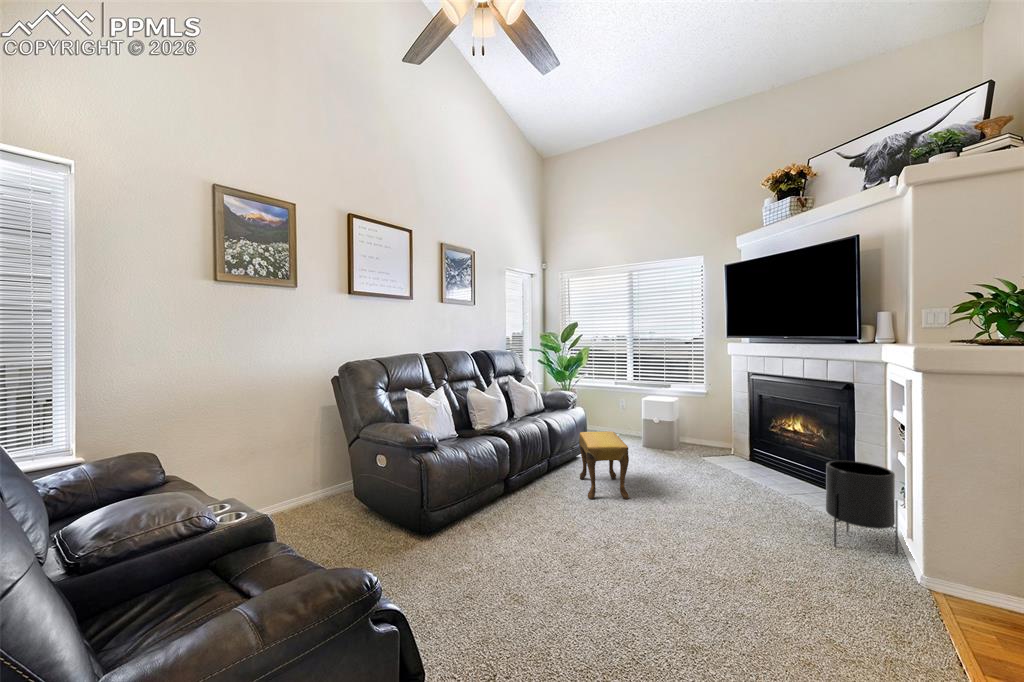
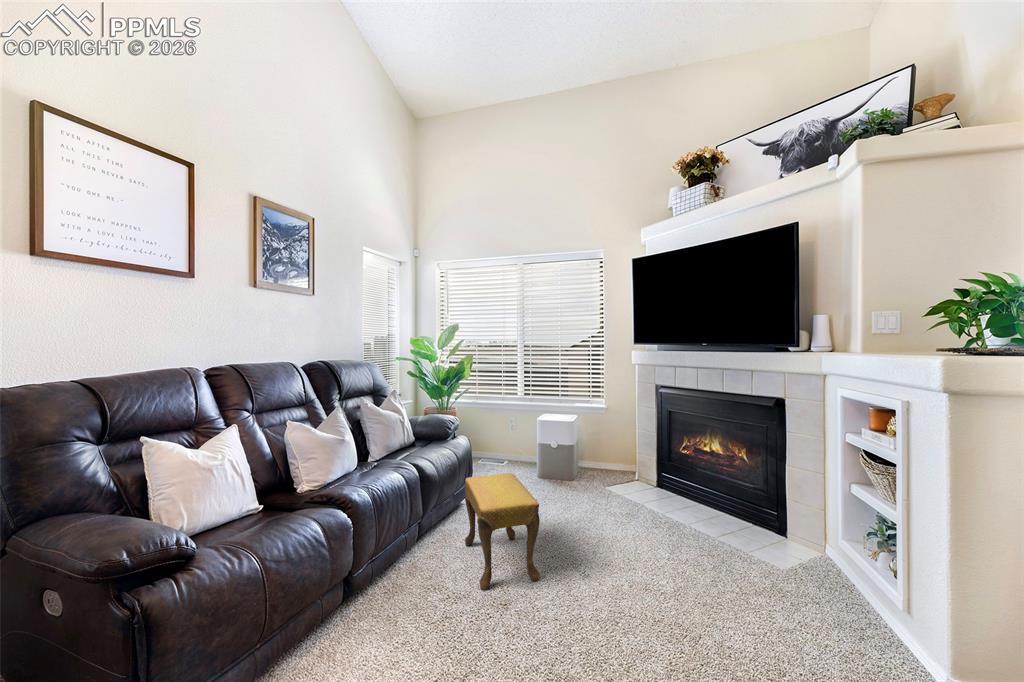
planter: present [826,461,898,555] -> none [809,508,909,644]

